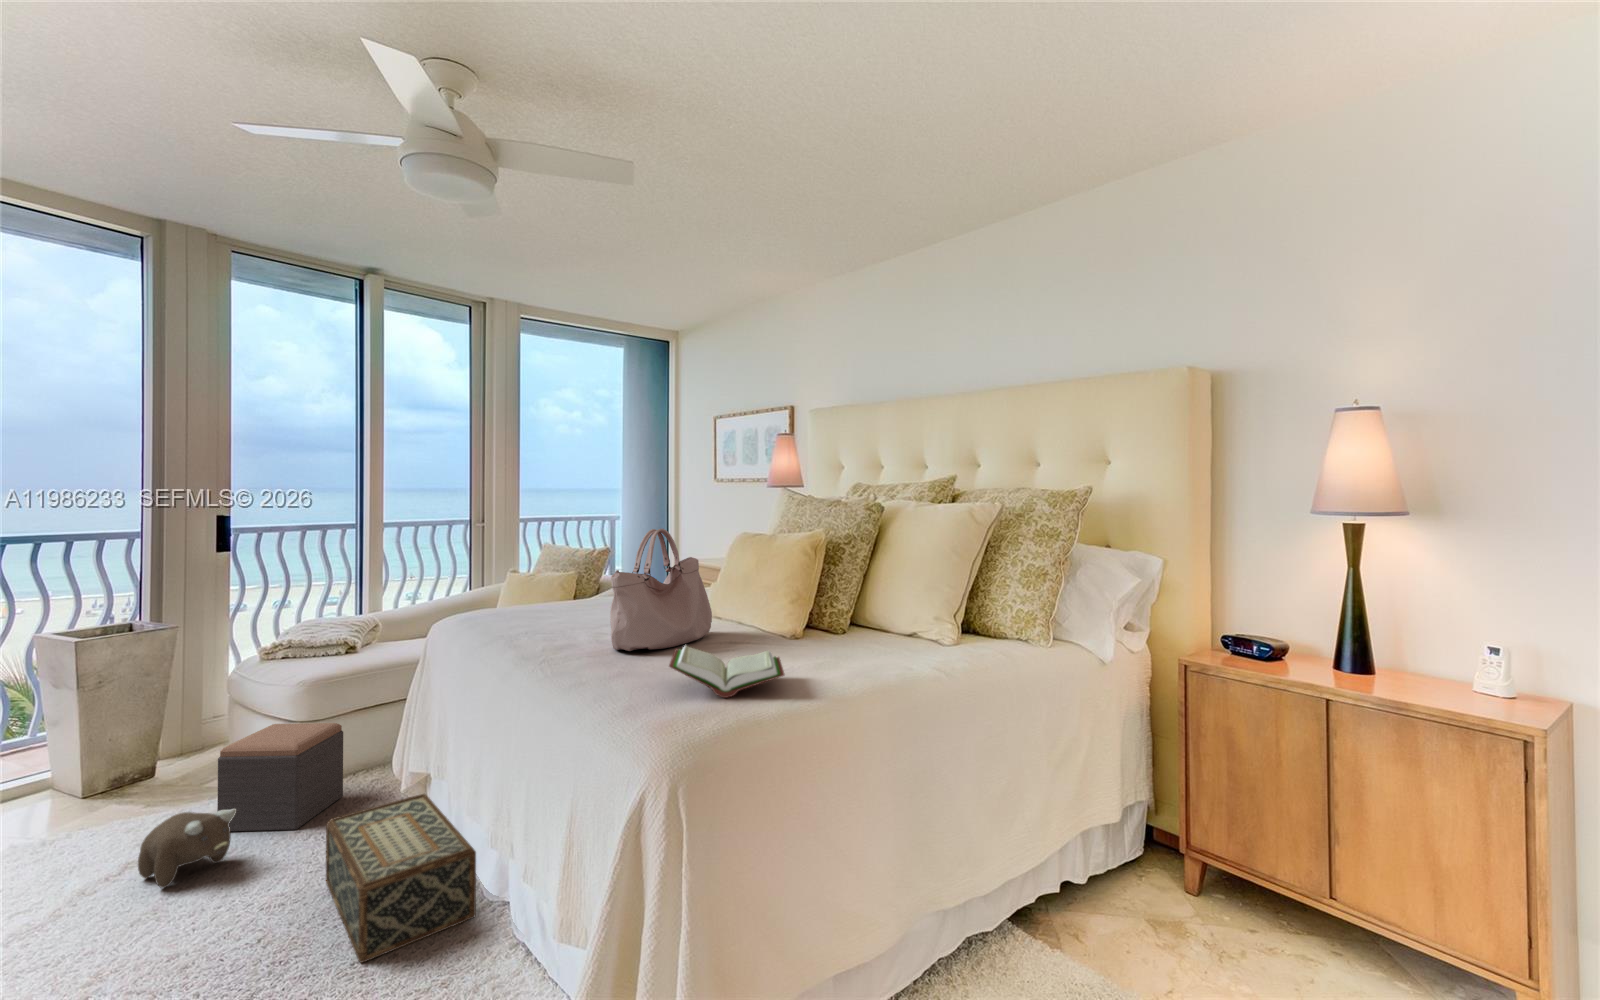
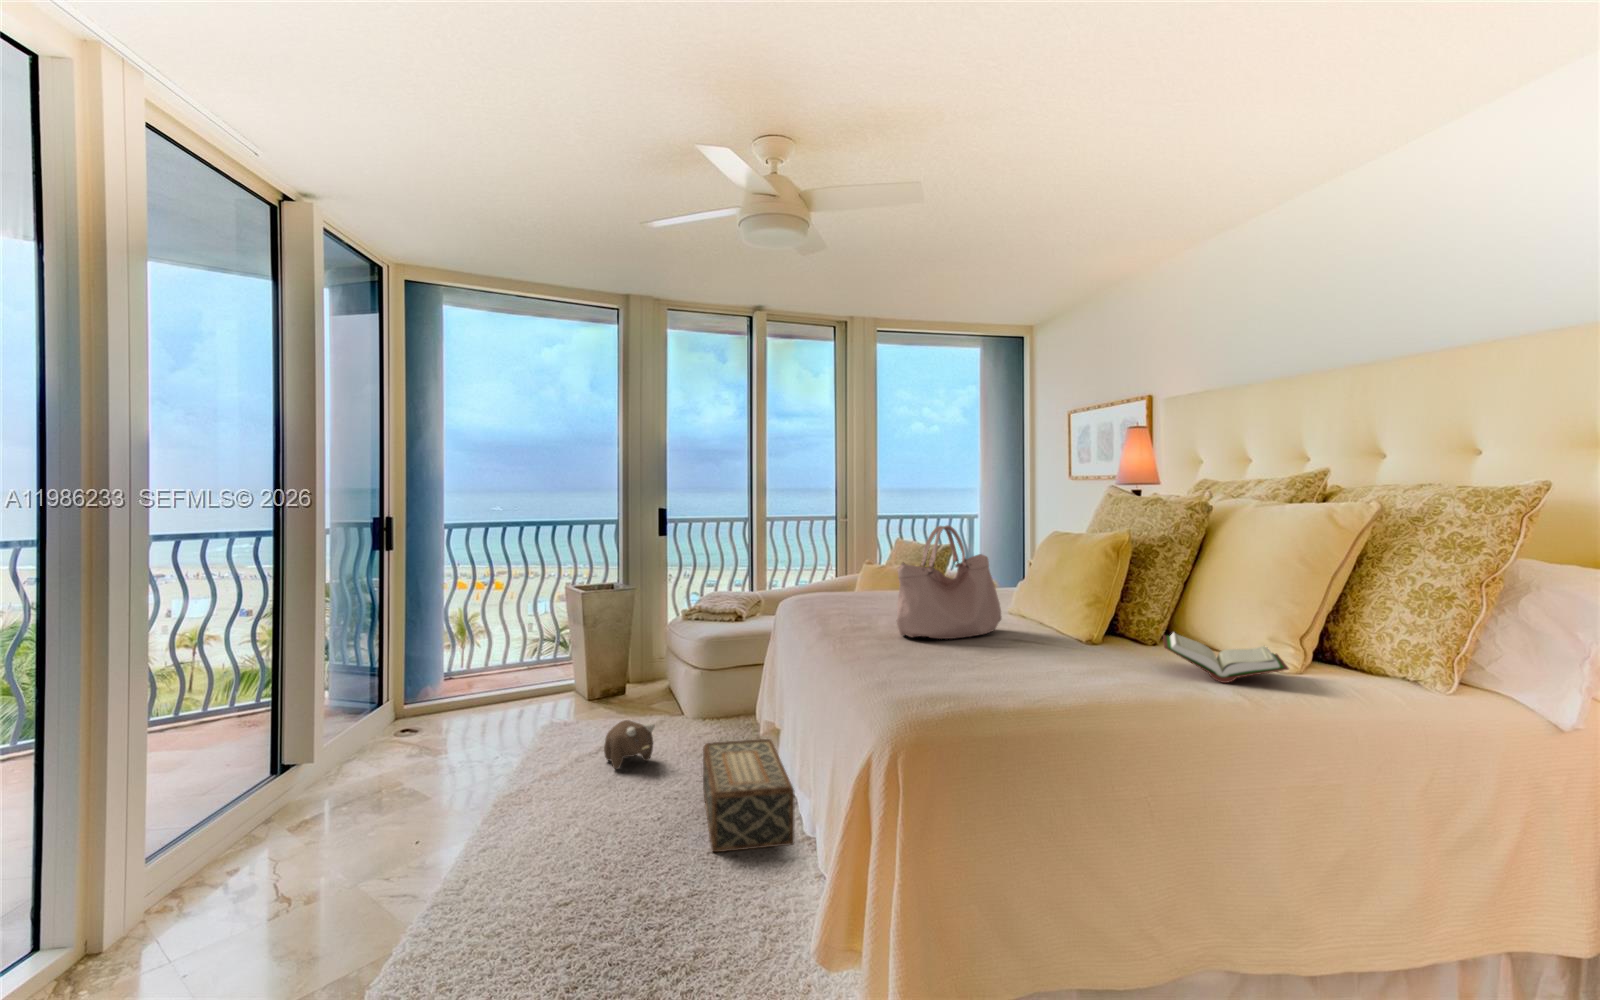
book: present [669,645,784,698] -> present [1163,633,1289,683]
footstool: present [217,723,343,831] -> none [650,669,727,750]

